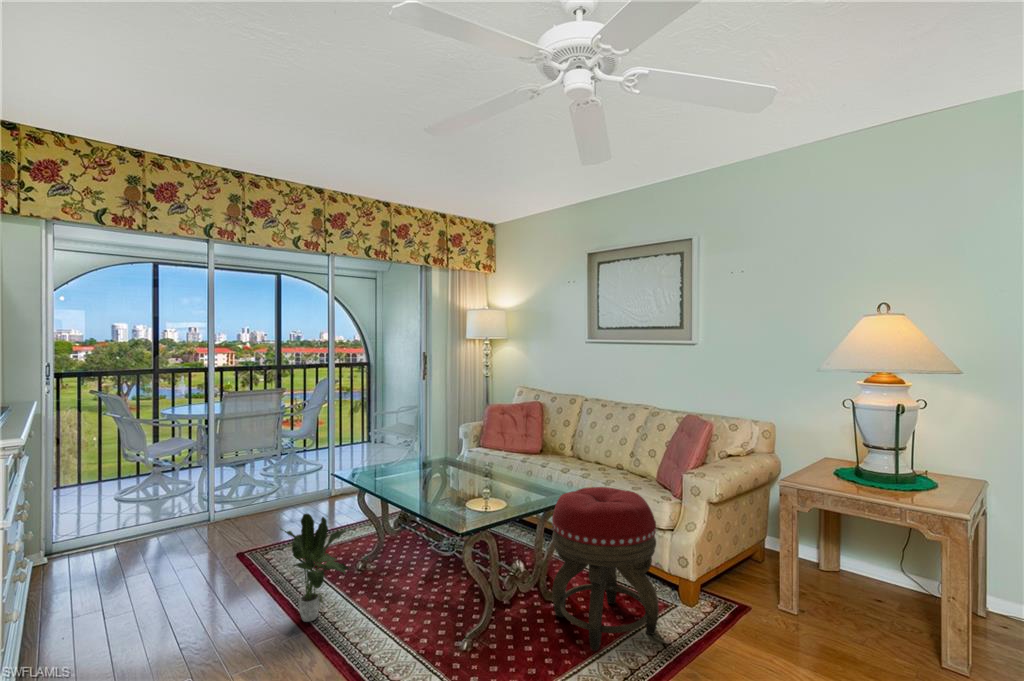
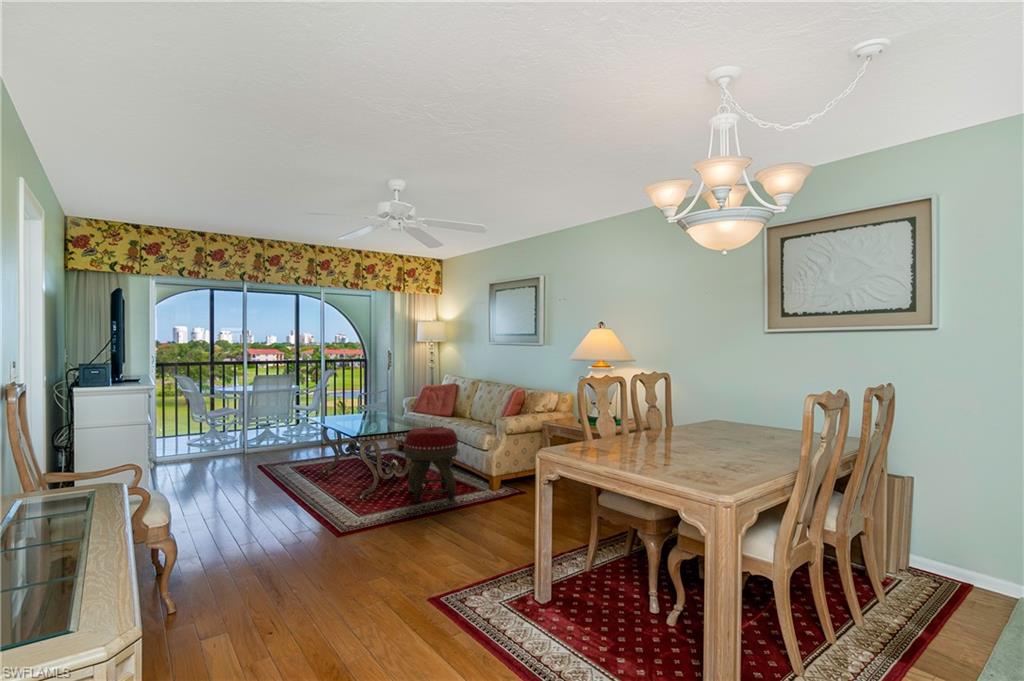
potted plant: present [280,513,351,622] -> none [272,435,309,489]

